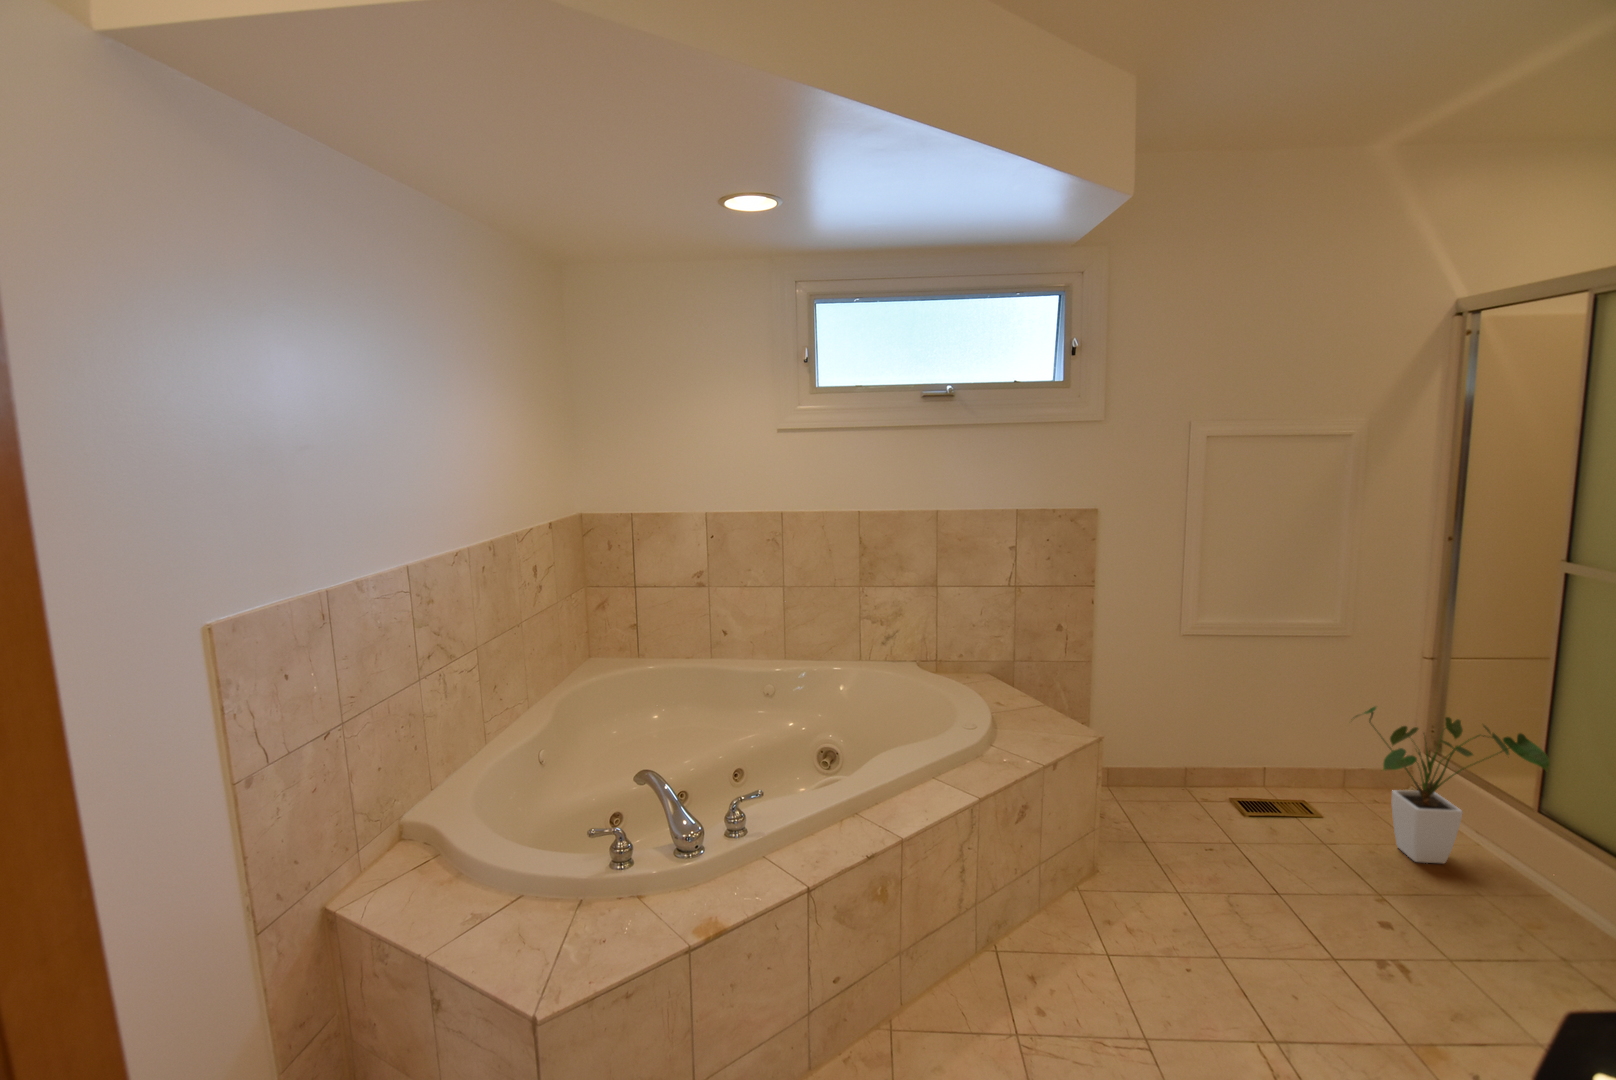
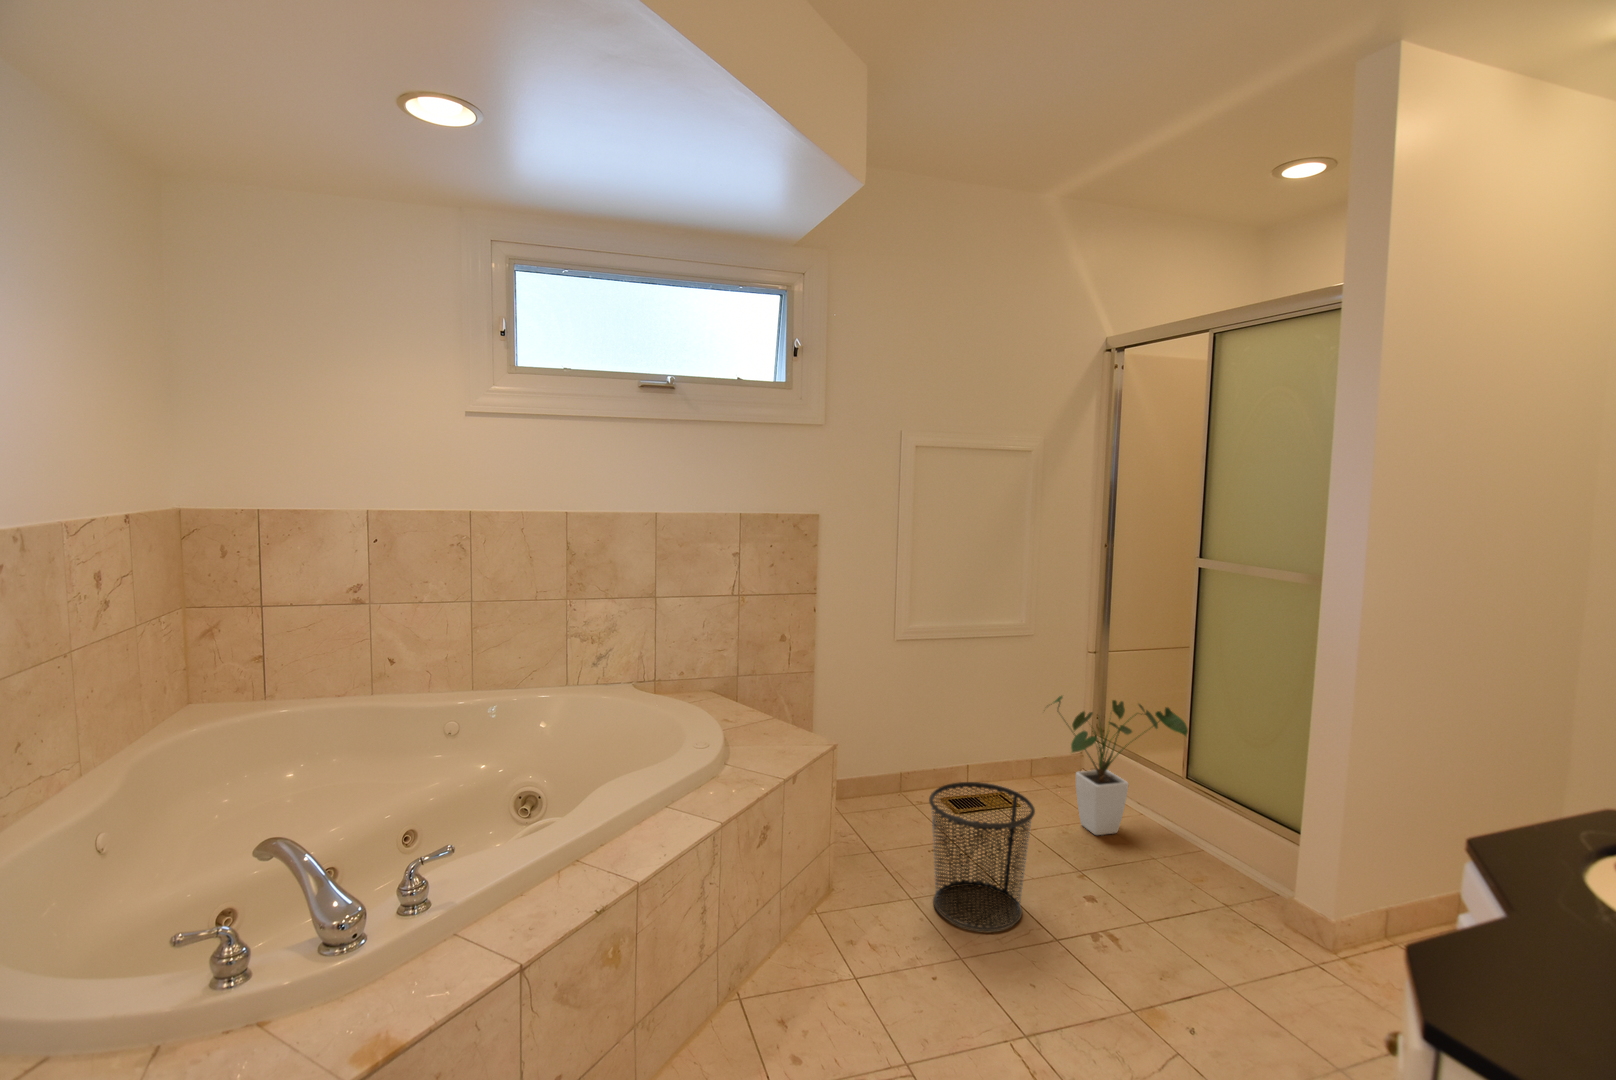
waste bin: none [1200,787,1323,942] -> present [929,782,1035,931]

